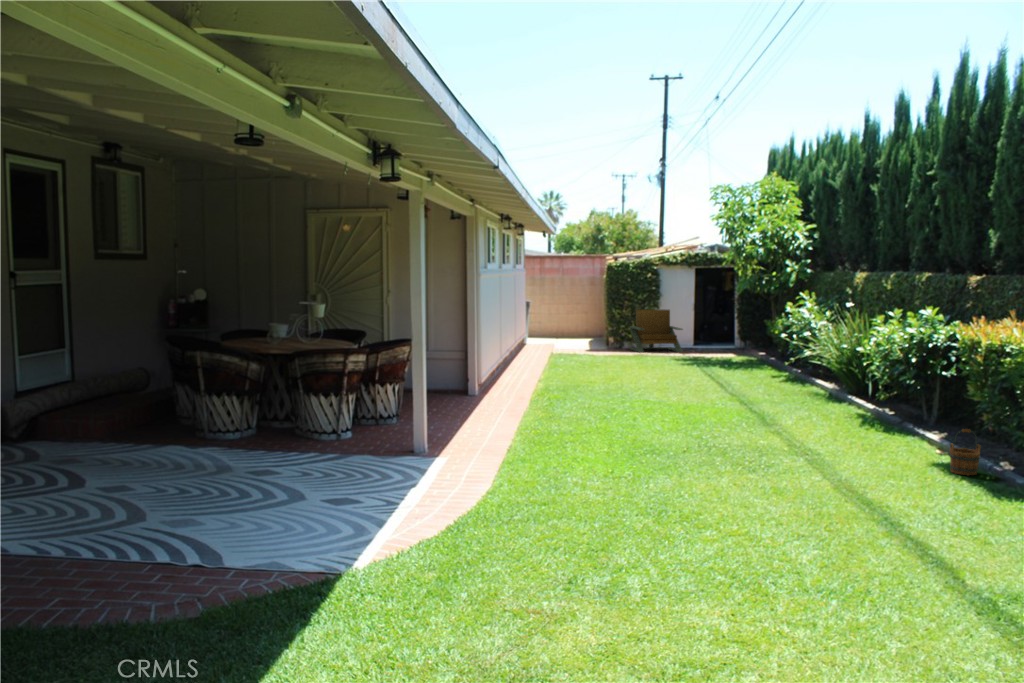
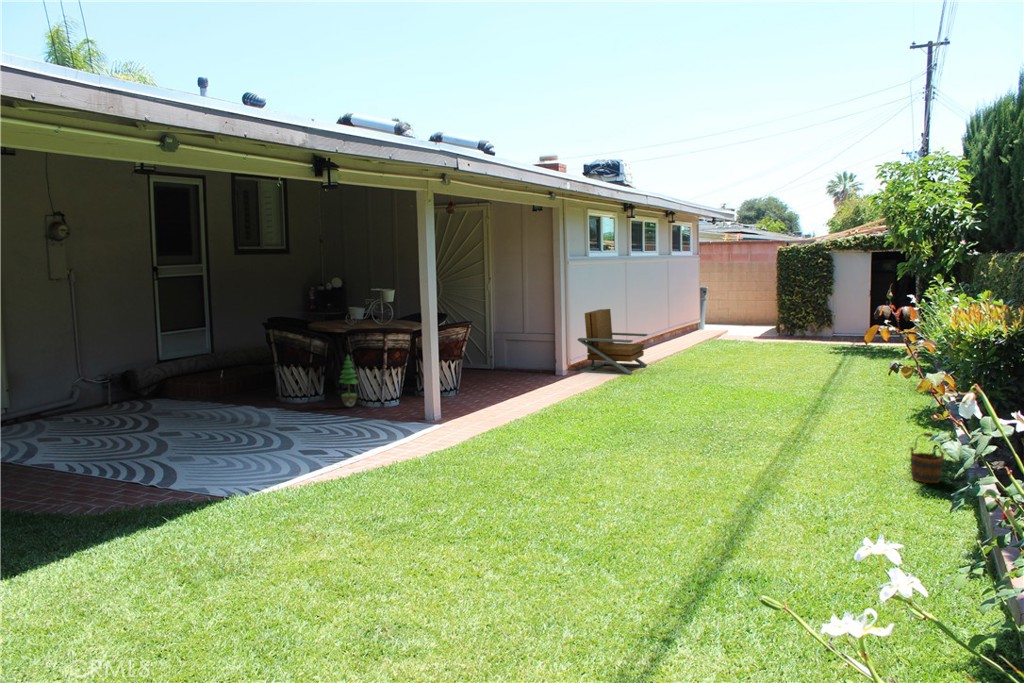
lounge chair: present [630,310,683,352] -> present [578,309,647,375]
potted tree: none [288,378,312,443] -> present [340,355,358,407]

